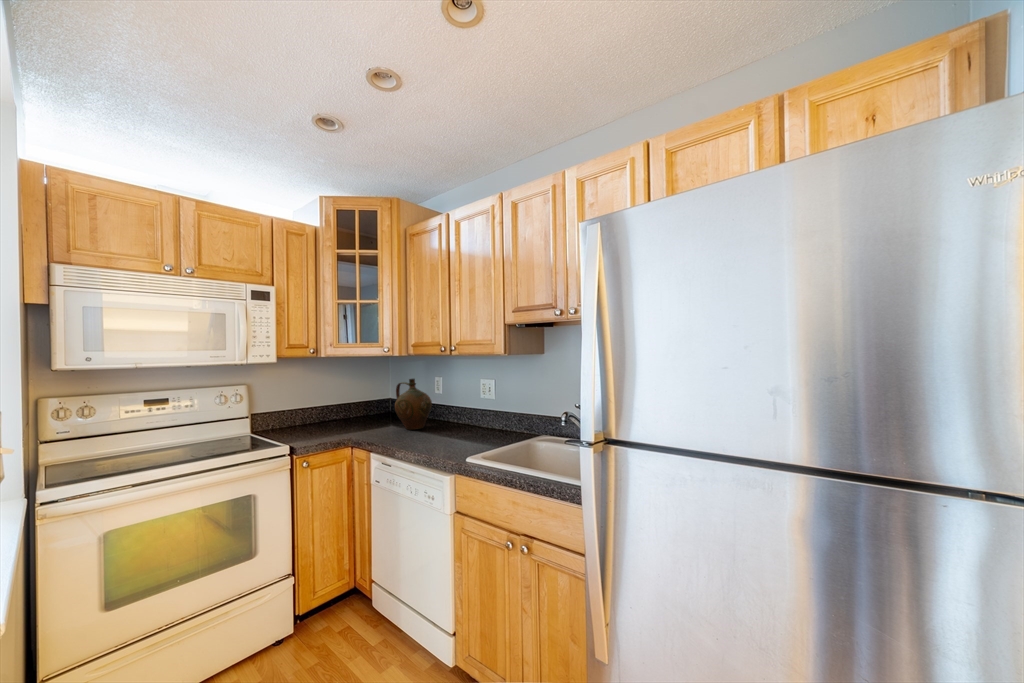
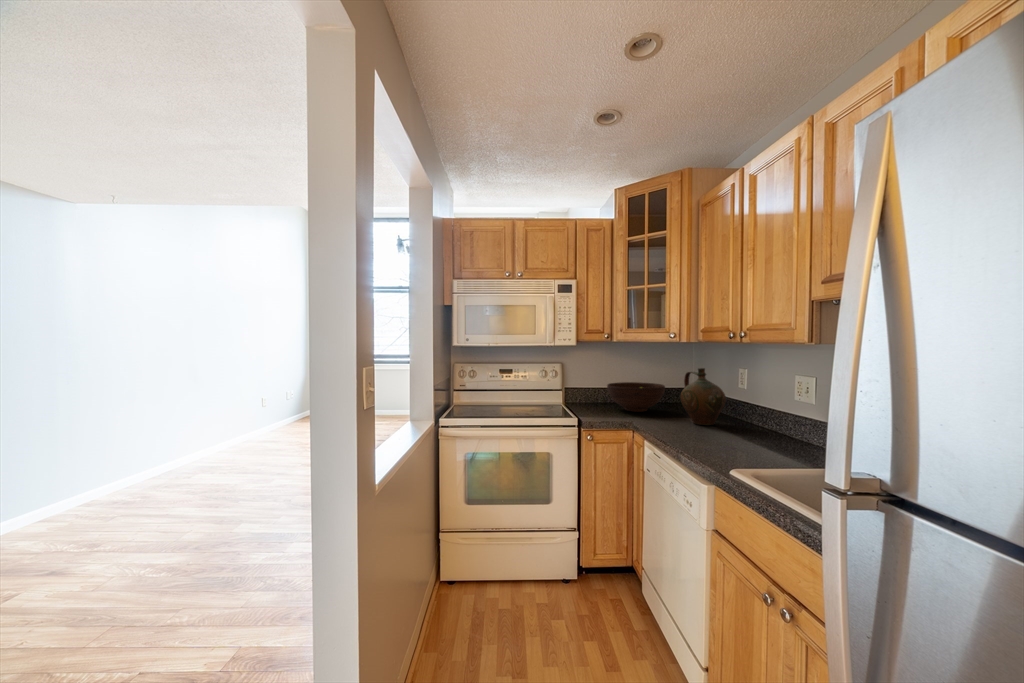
fruit bowl: none [313,397,375,429] -> present [607,382,665,412]

